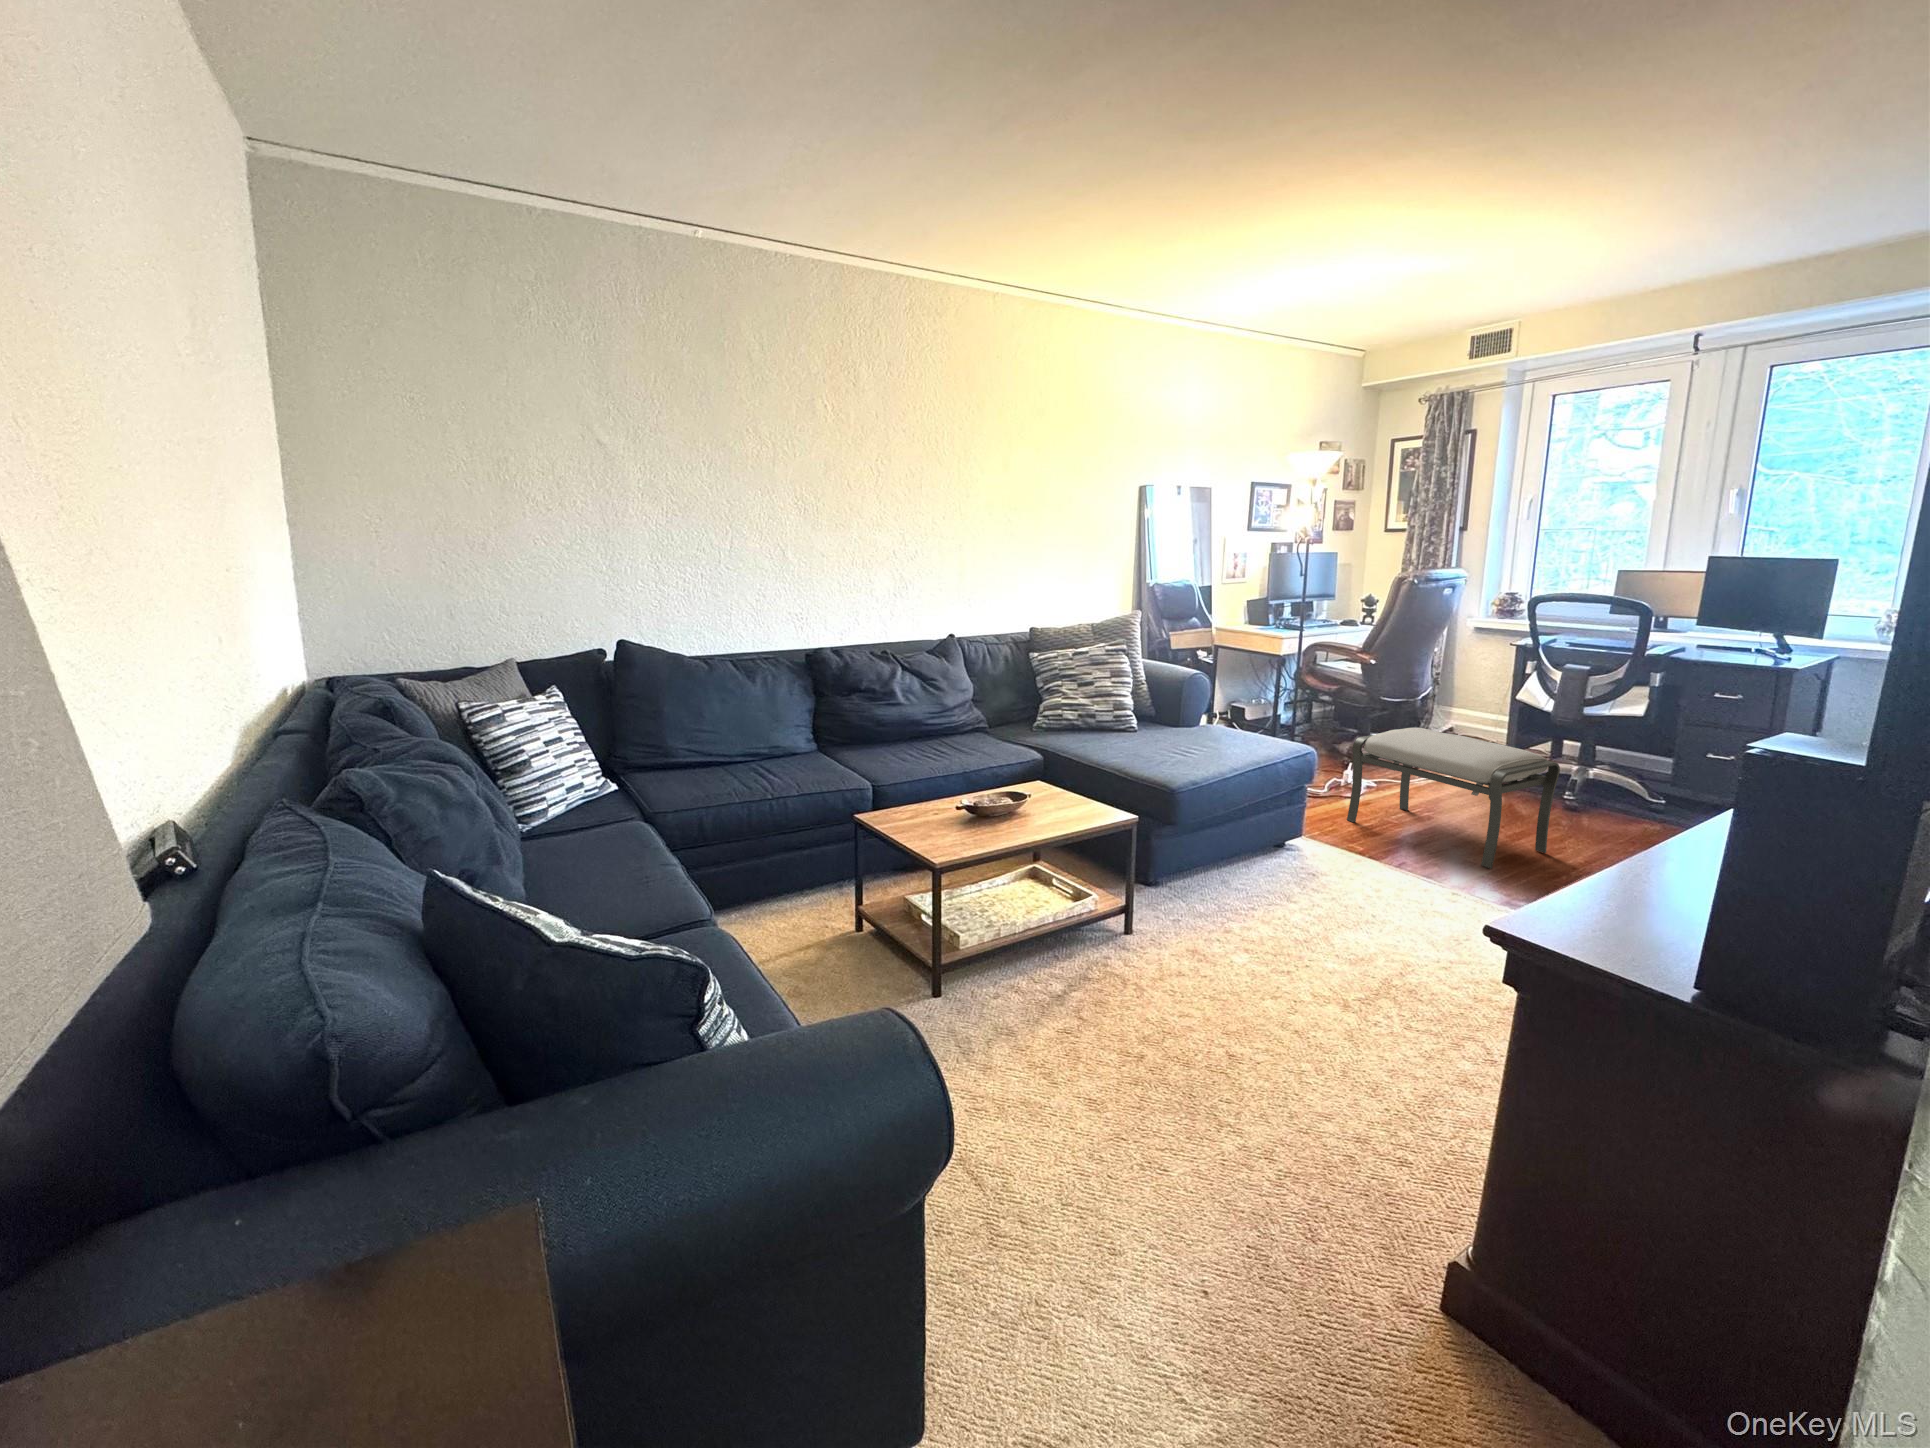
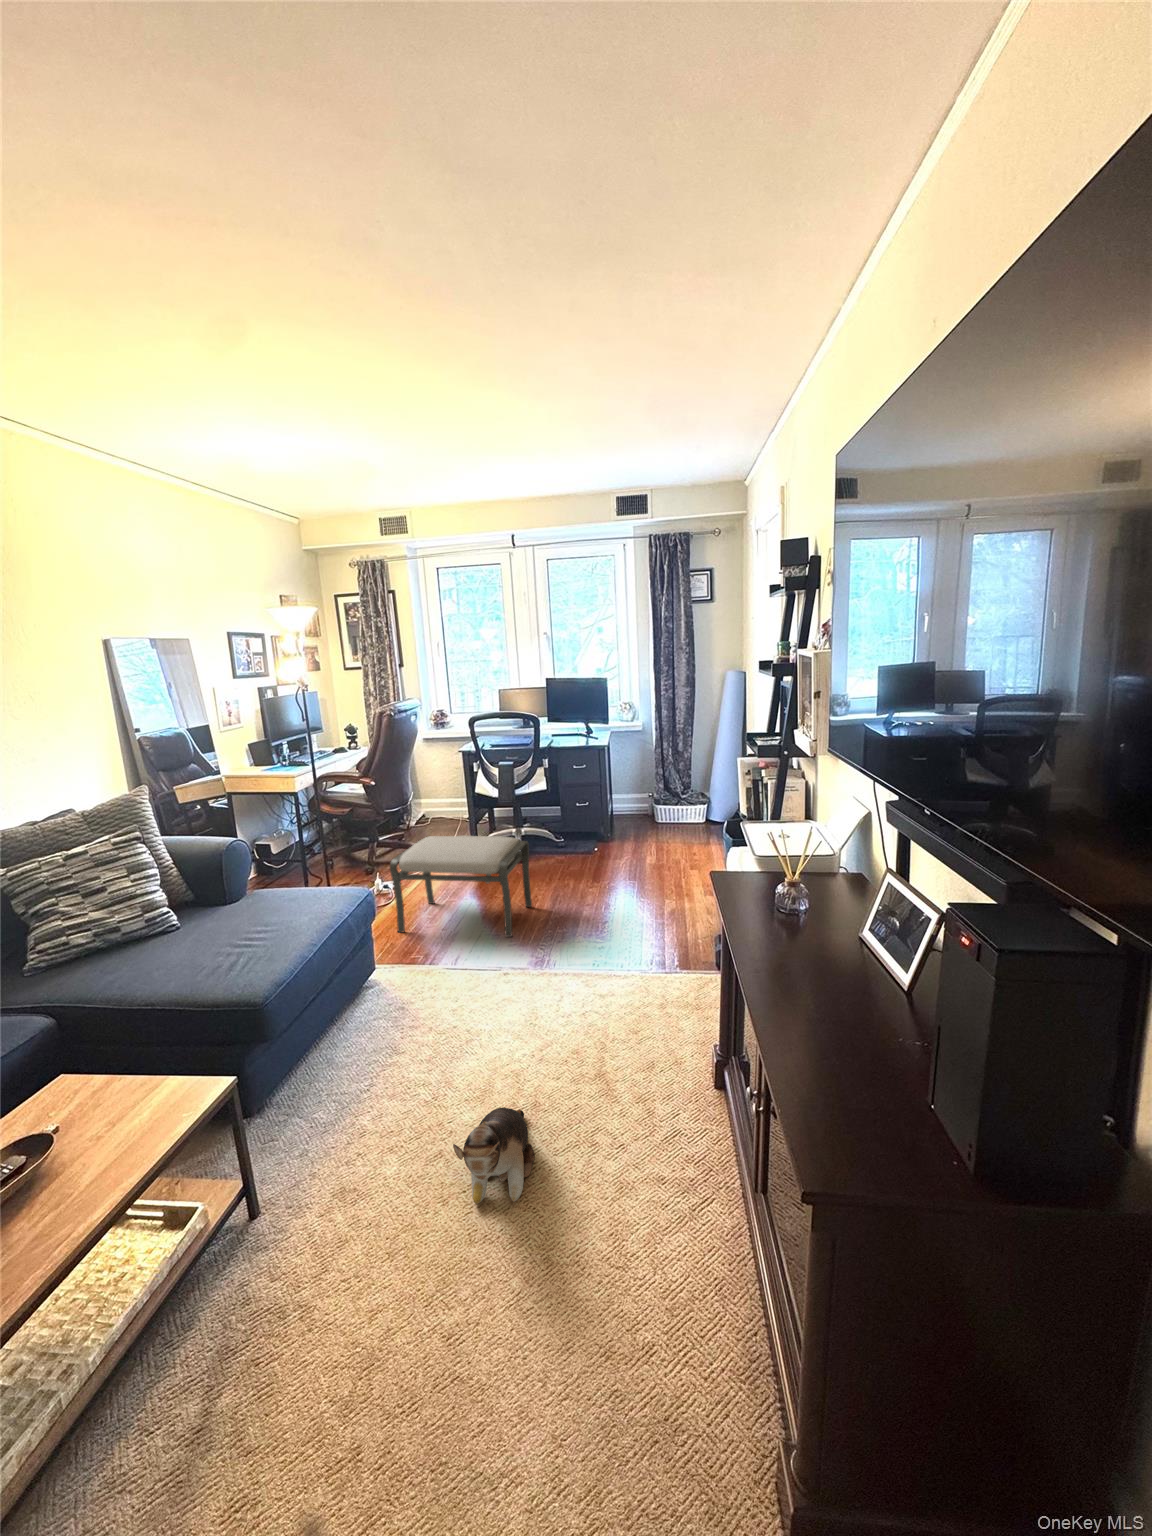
plush toy: none [1287,937,1394,1032] -> present [453,1108,535,1204]

